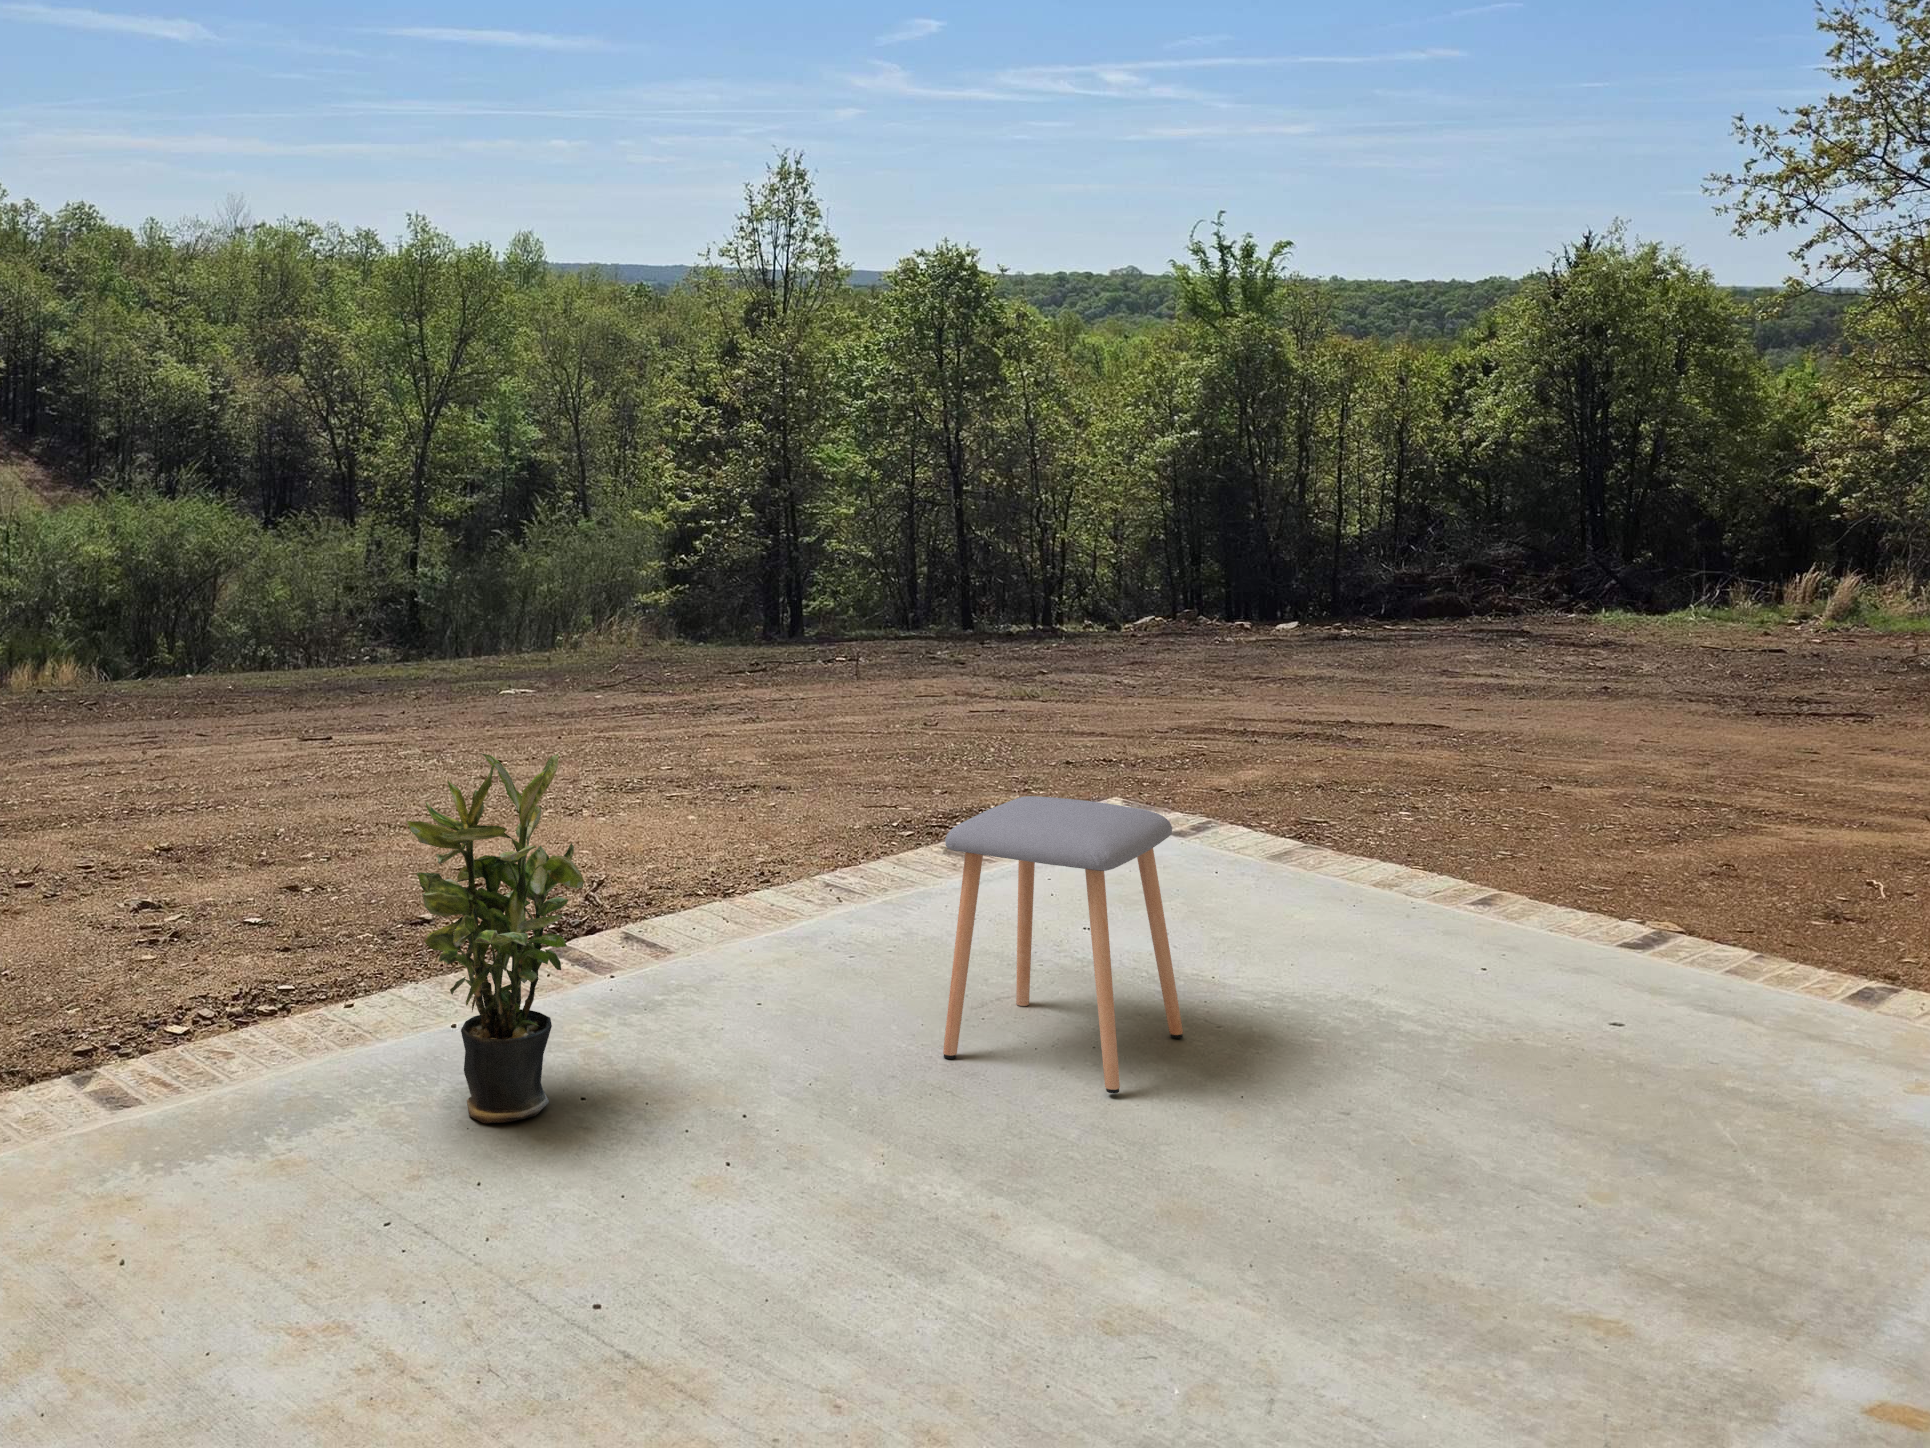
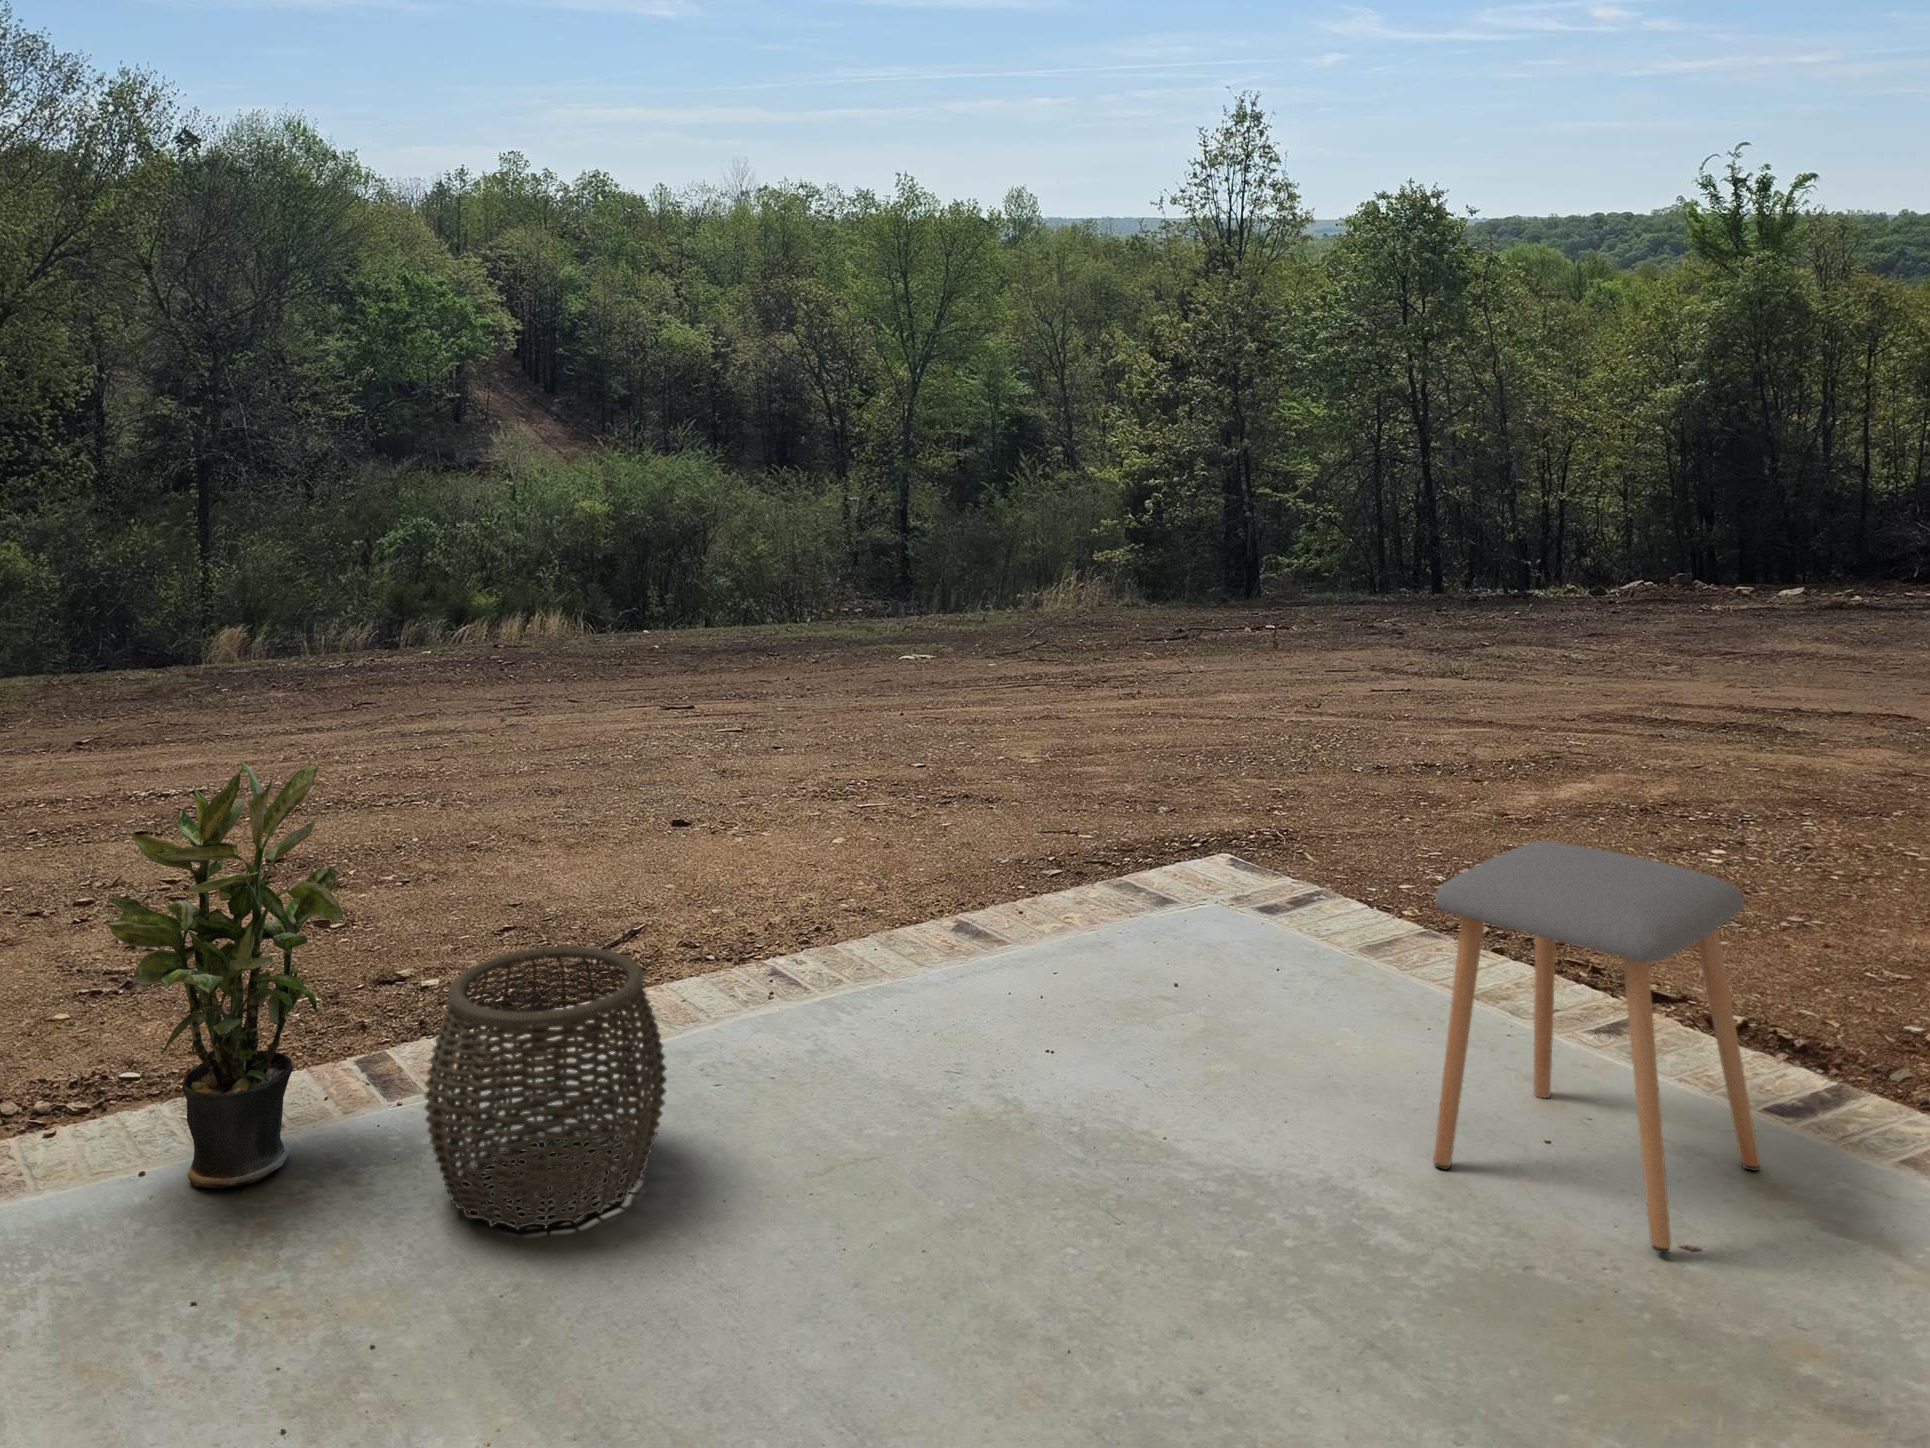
stool: present [943,796,1183,1093] -> present [1434,841,1760,1253]
woven basket: none [684,899,881,1122] -> present [424,946,667,1230]

